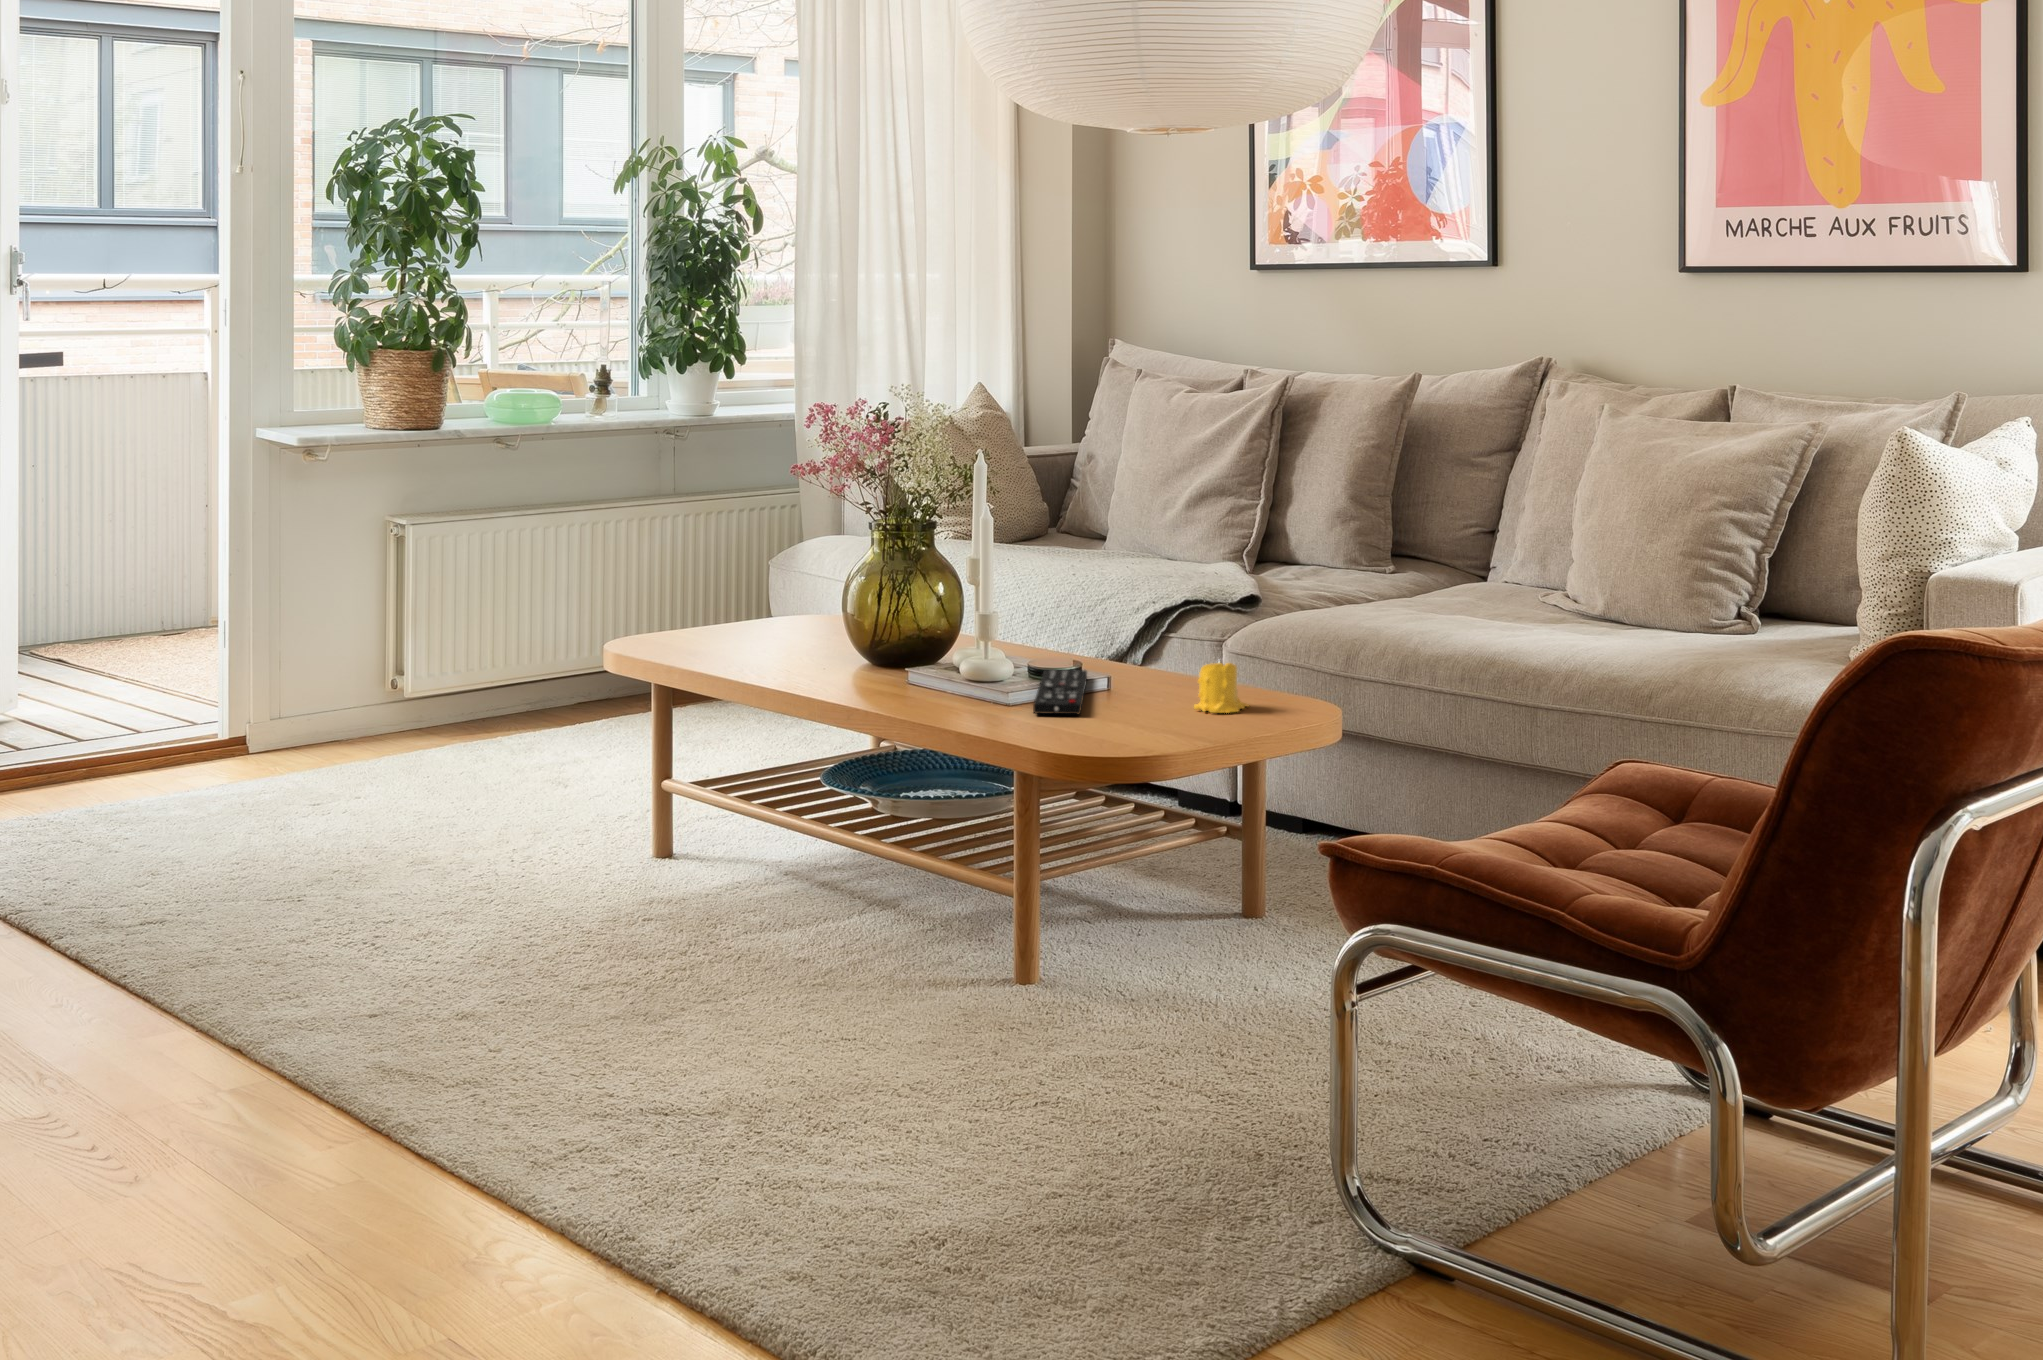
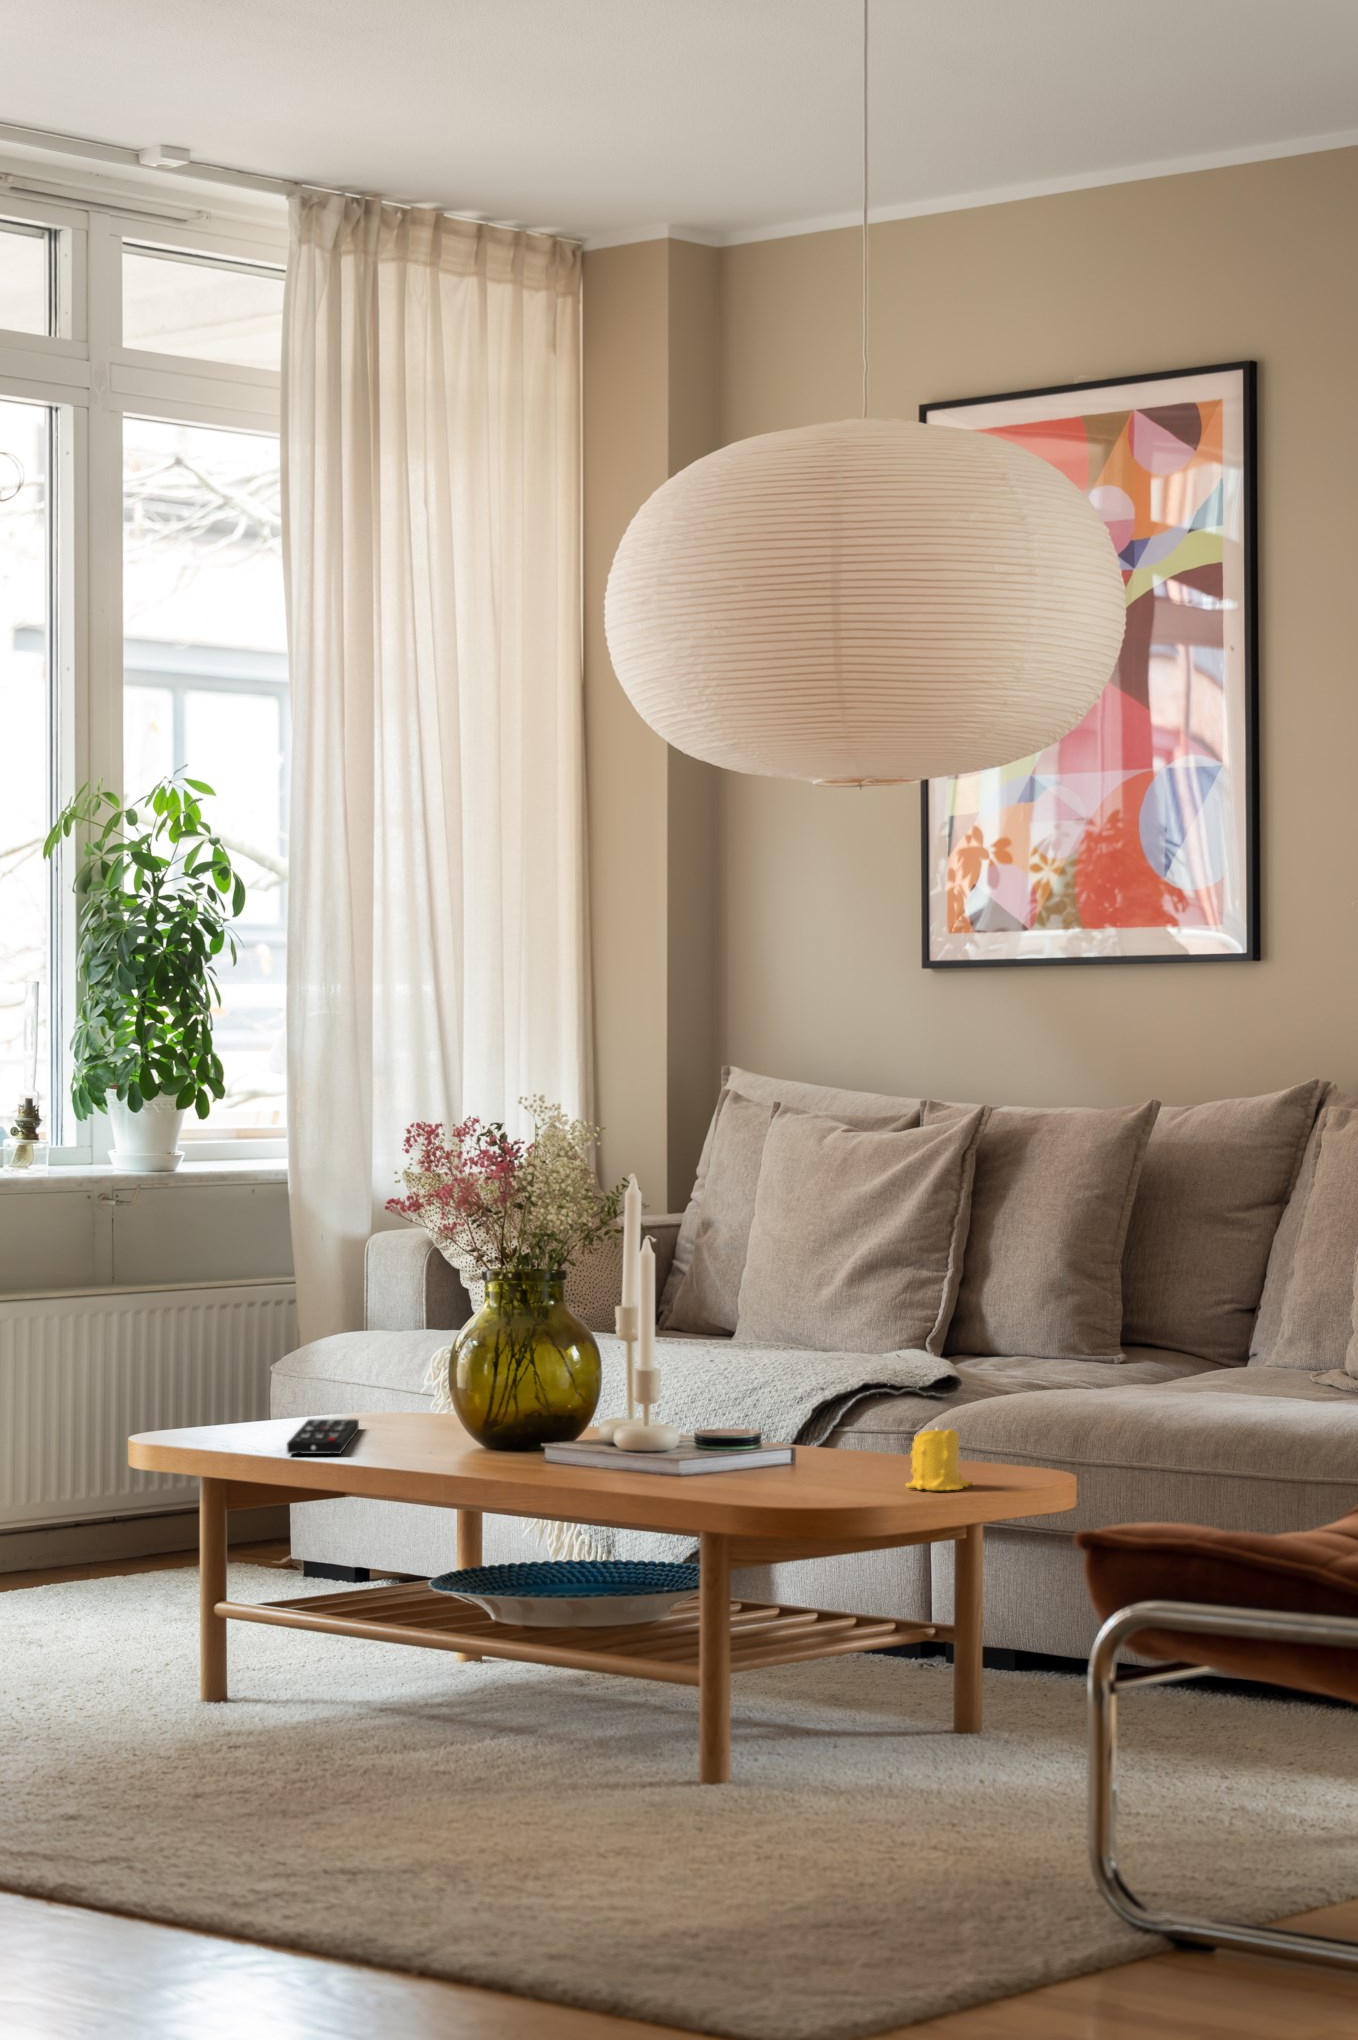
remote control: present [1033,670,1087,714] -> present [287,1419,359,1454]

